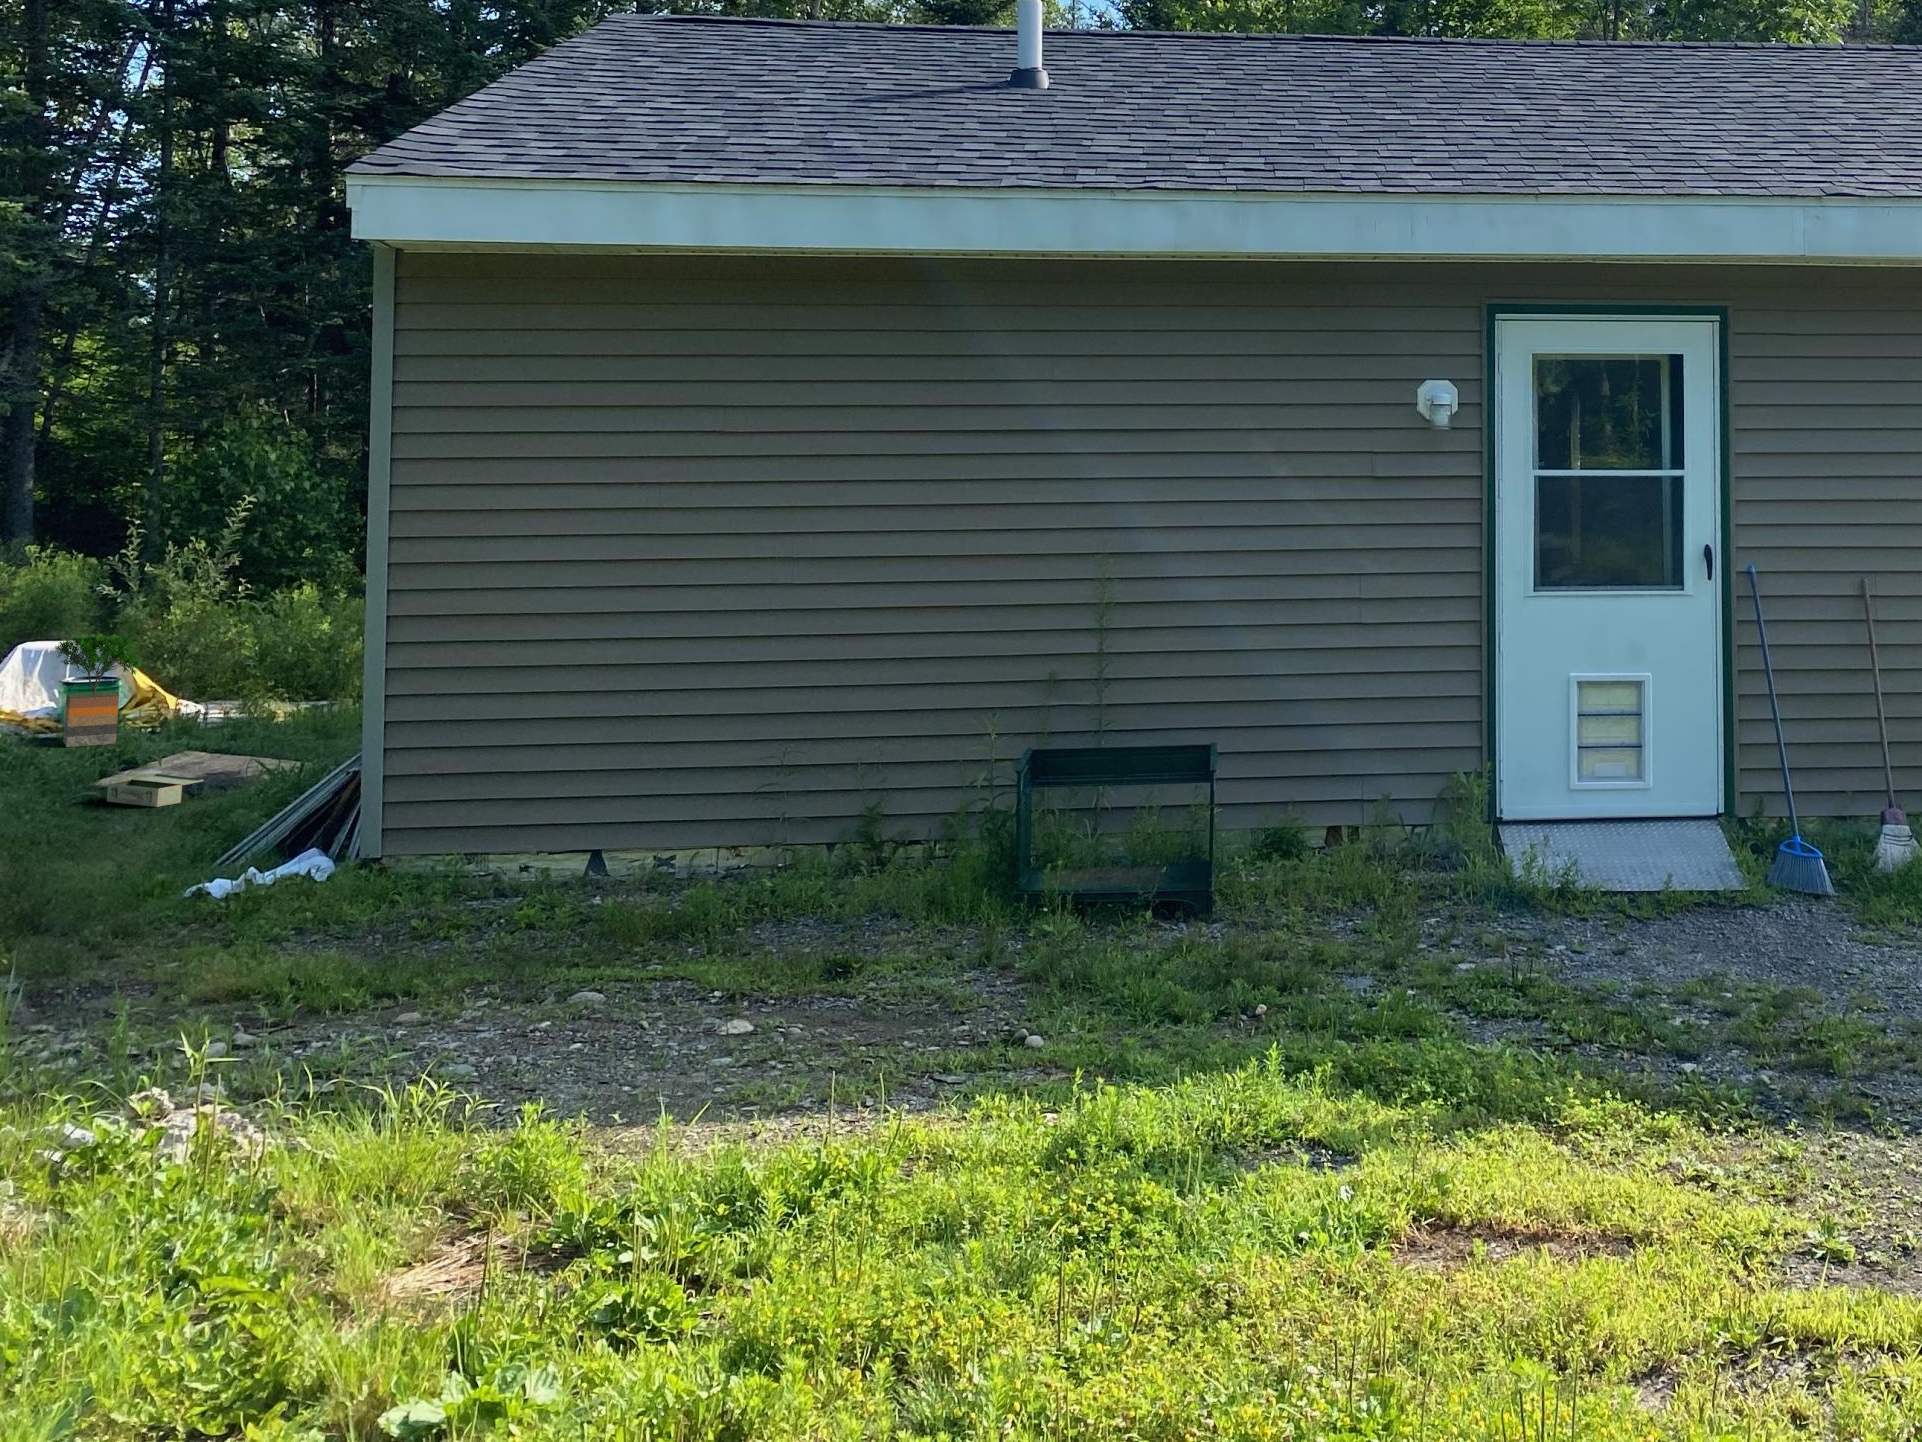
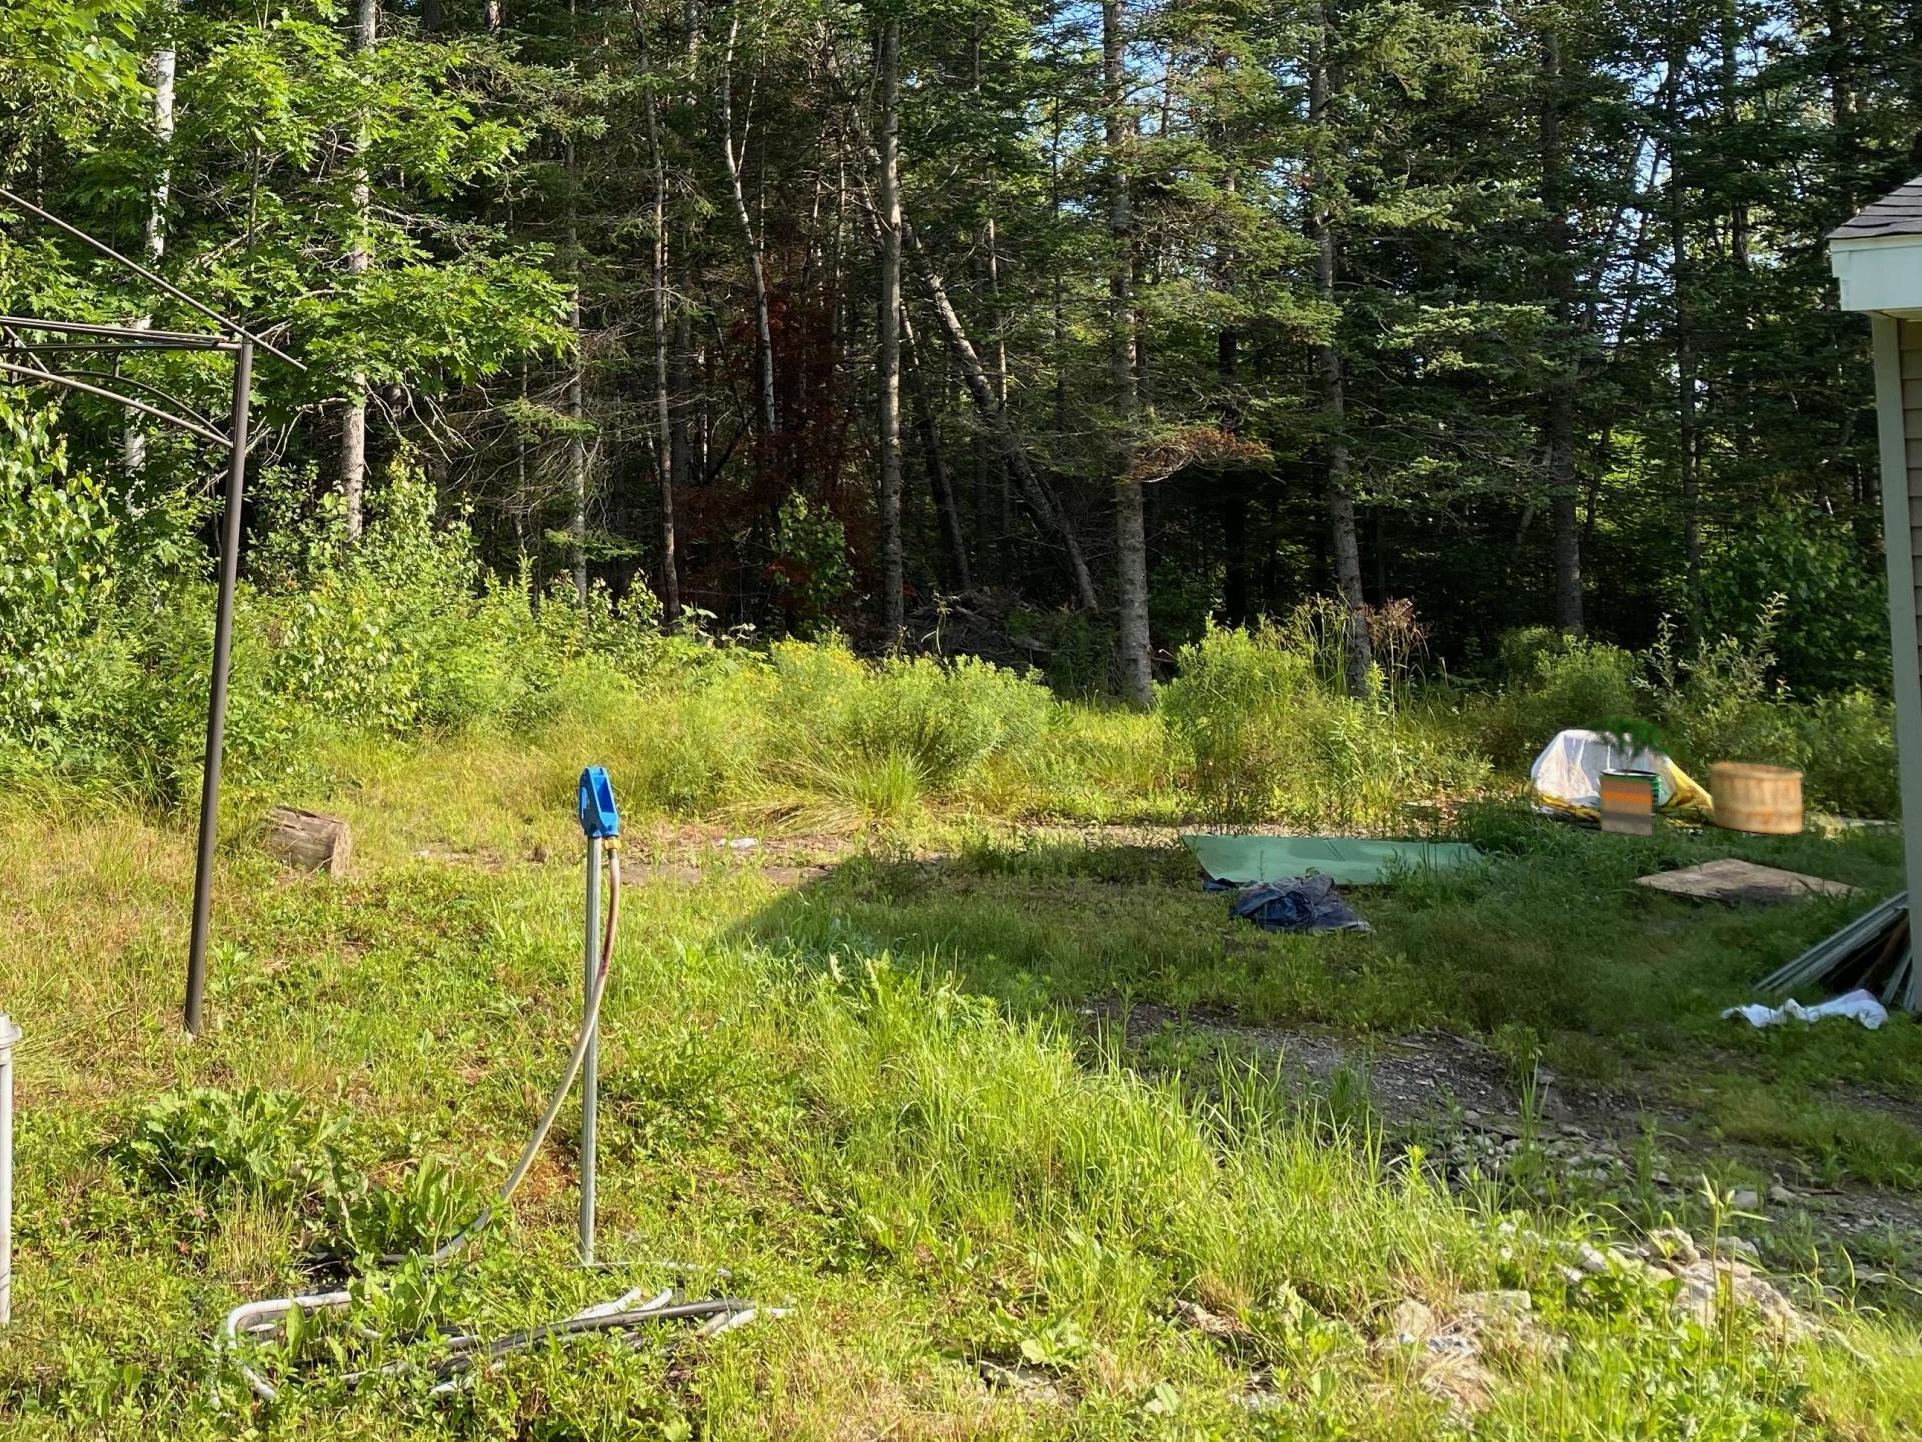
wooden bucket: none [171,660,256,723] -> present [1708,762,1803,834]
toolbox: present [107,774,204,807] -> none [1639,873,1744,912]

